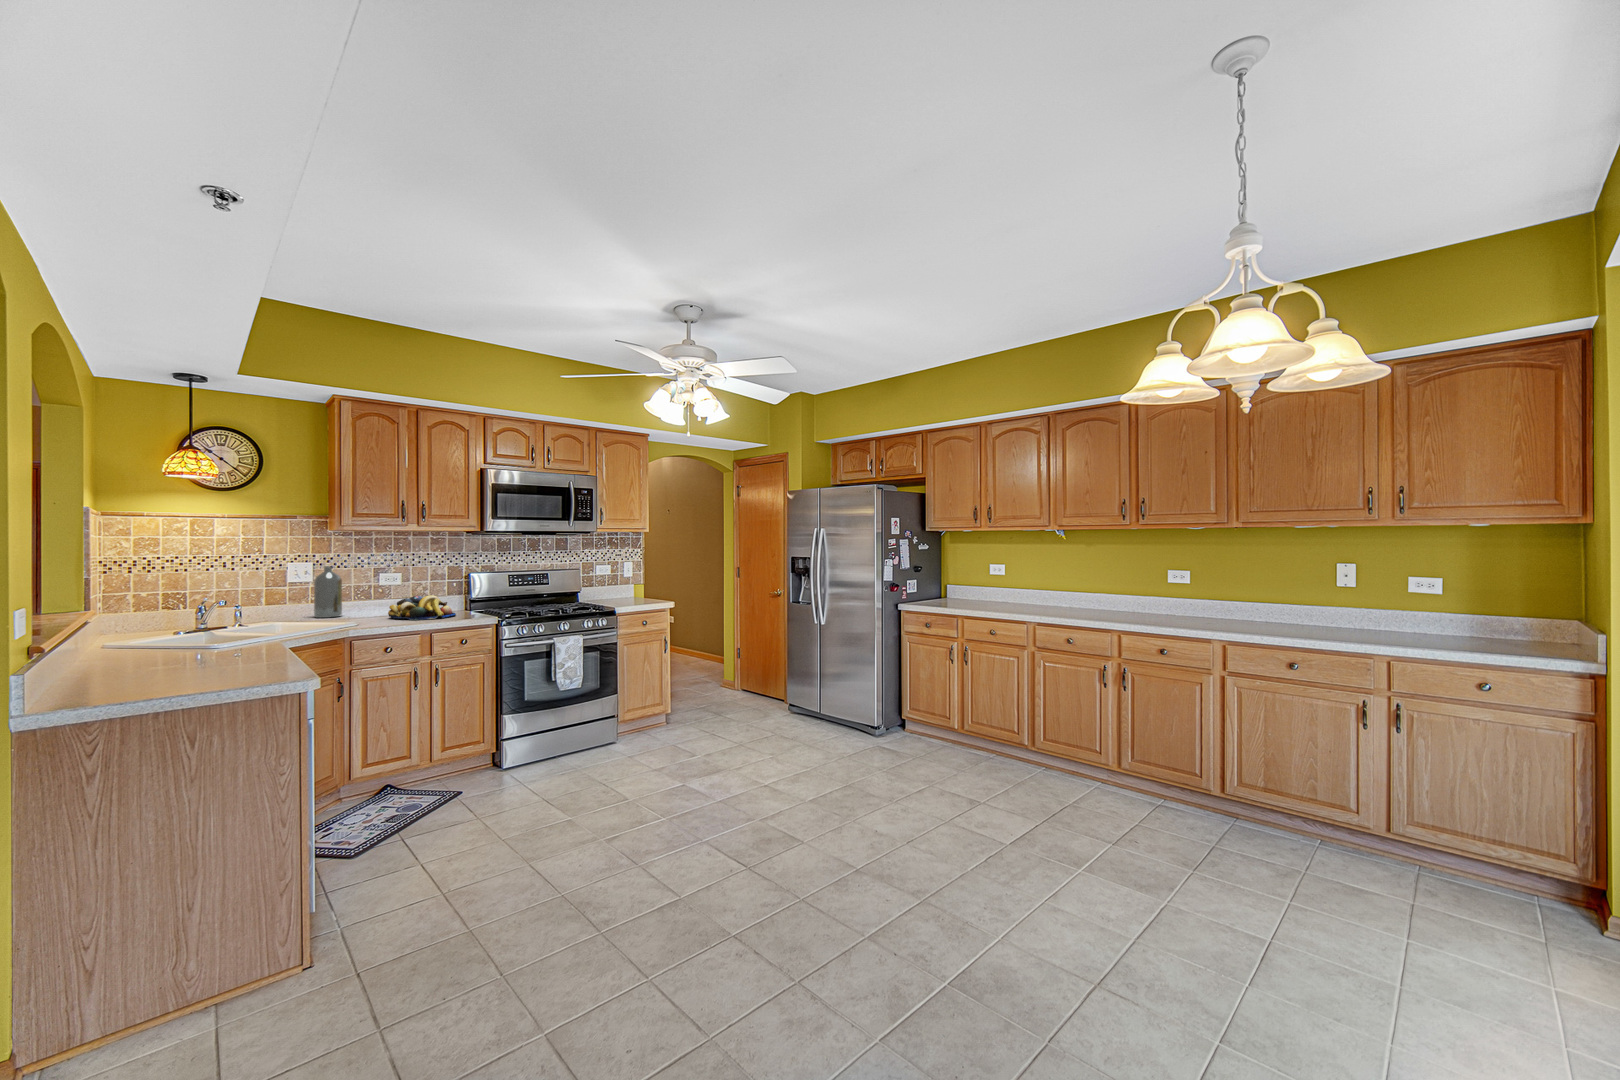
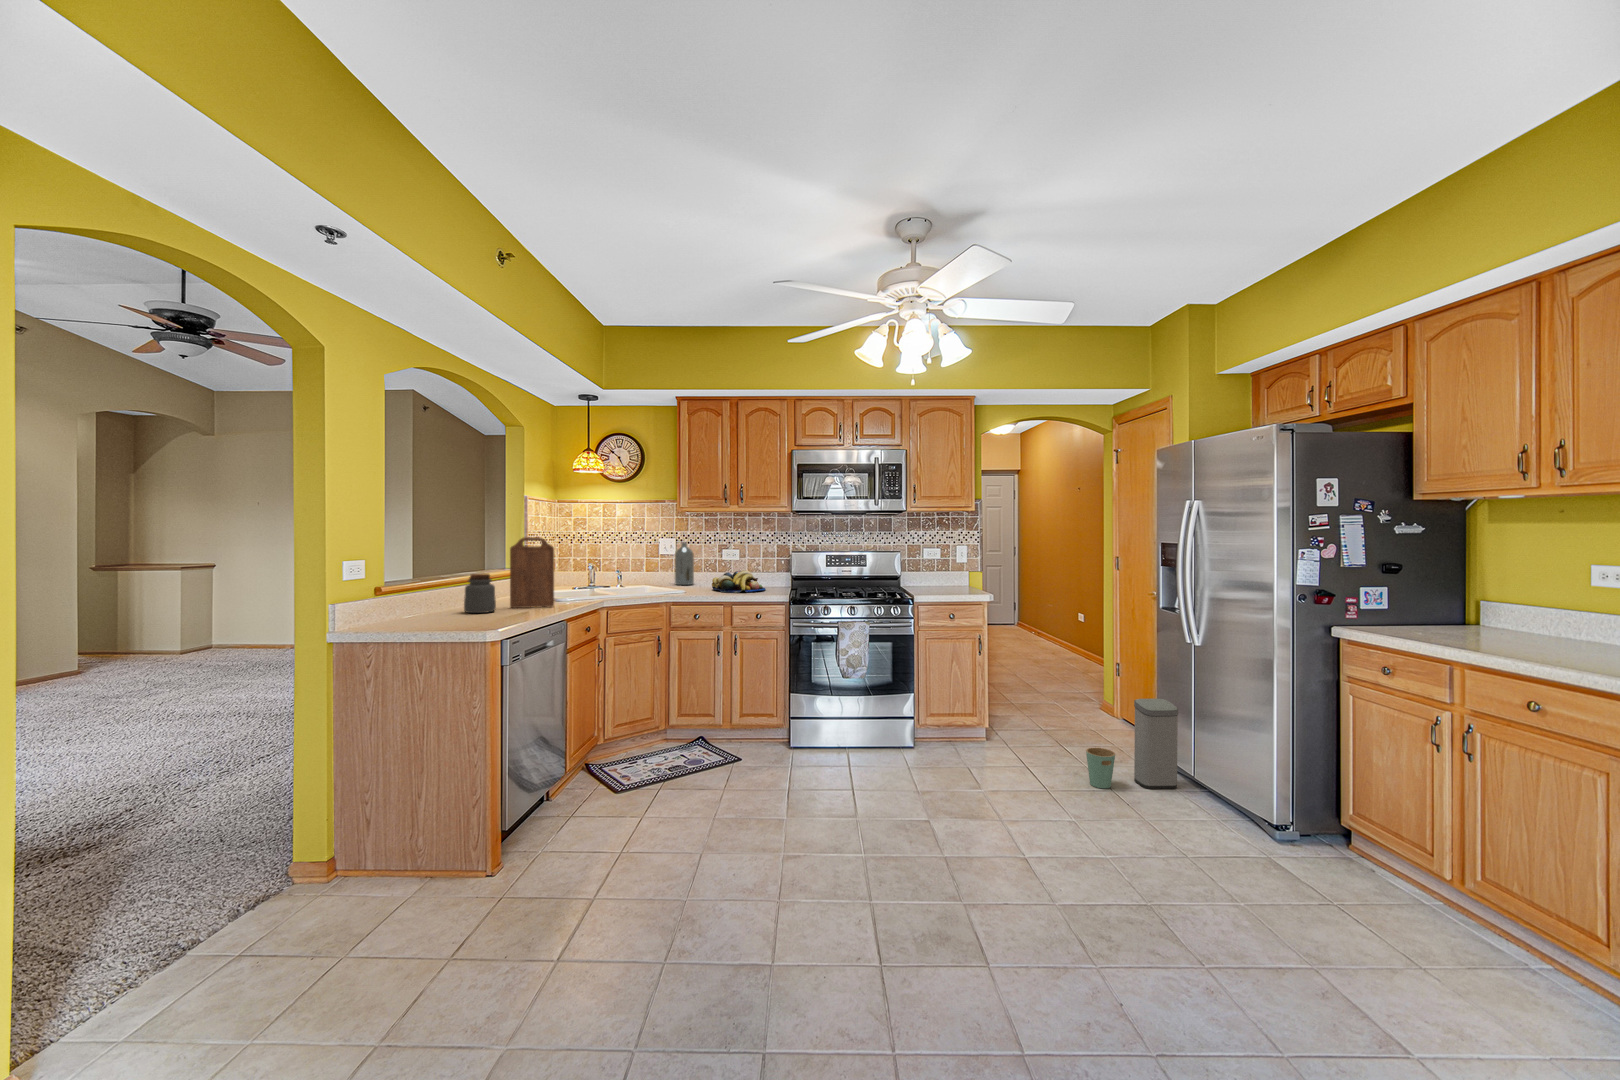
cutting board: none [189,566,257,660] -> present [510,537,554,608]
jar: none [136,616,191,671] -> present [464,574,496,613]
trash can: none [762,665,812,734] -> present [1086,699,1178,789]

